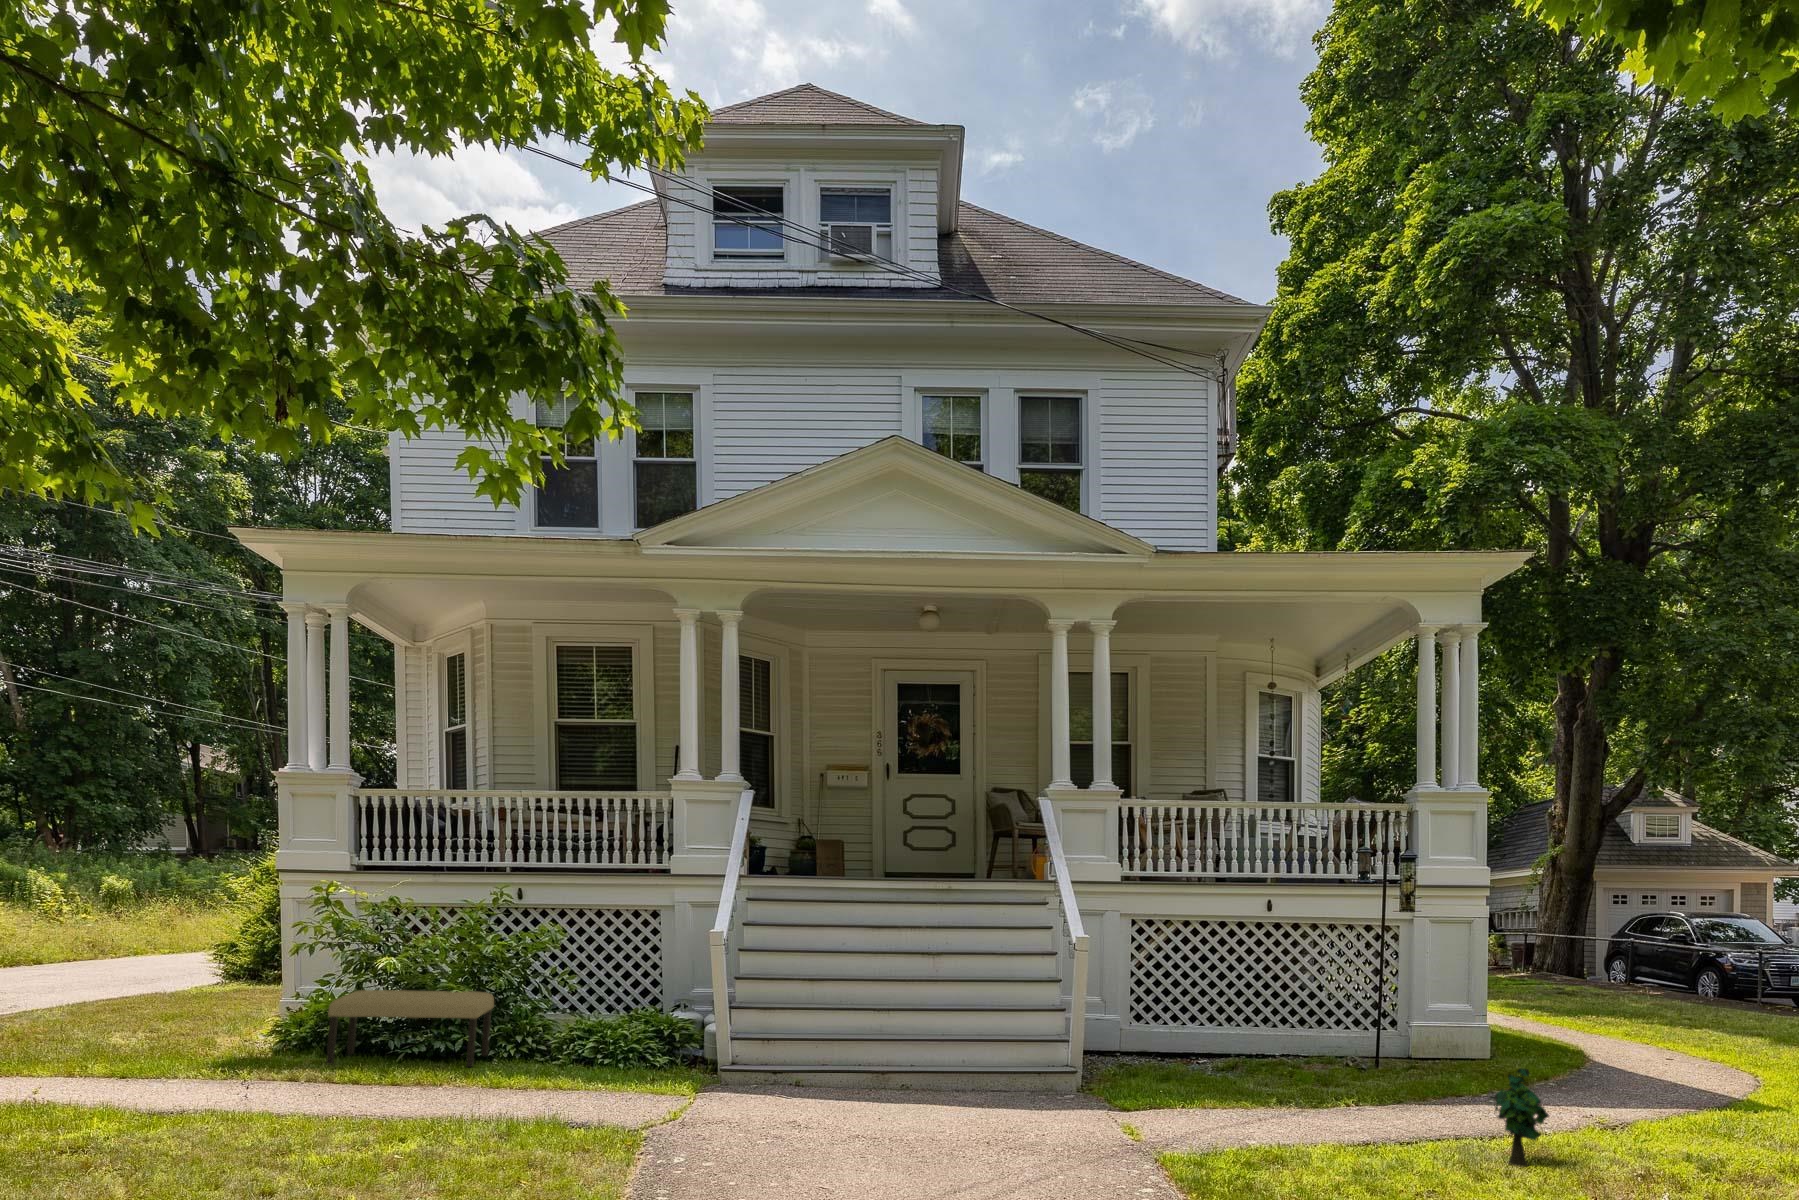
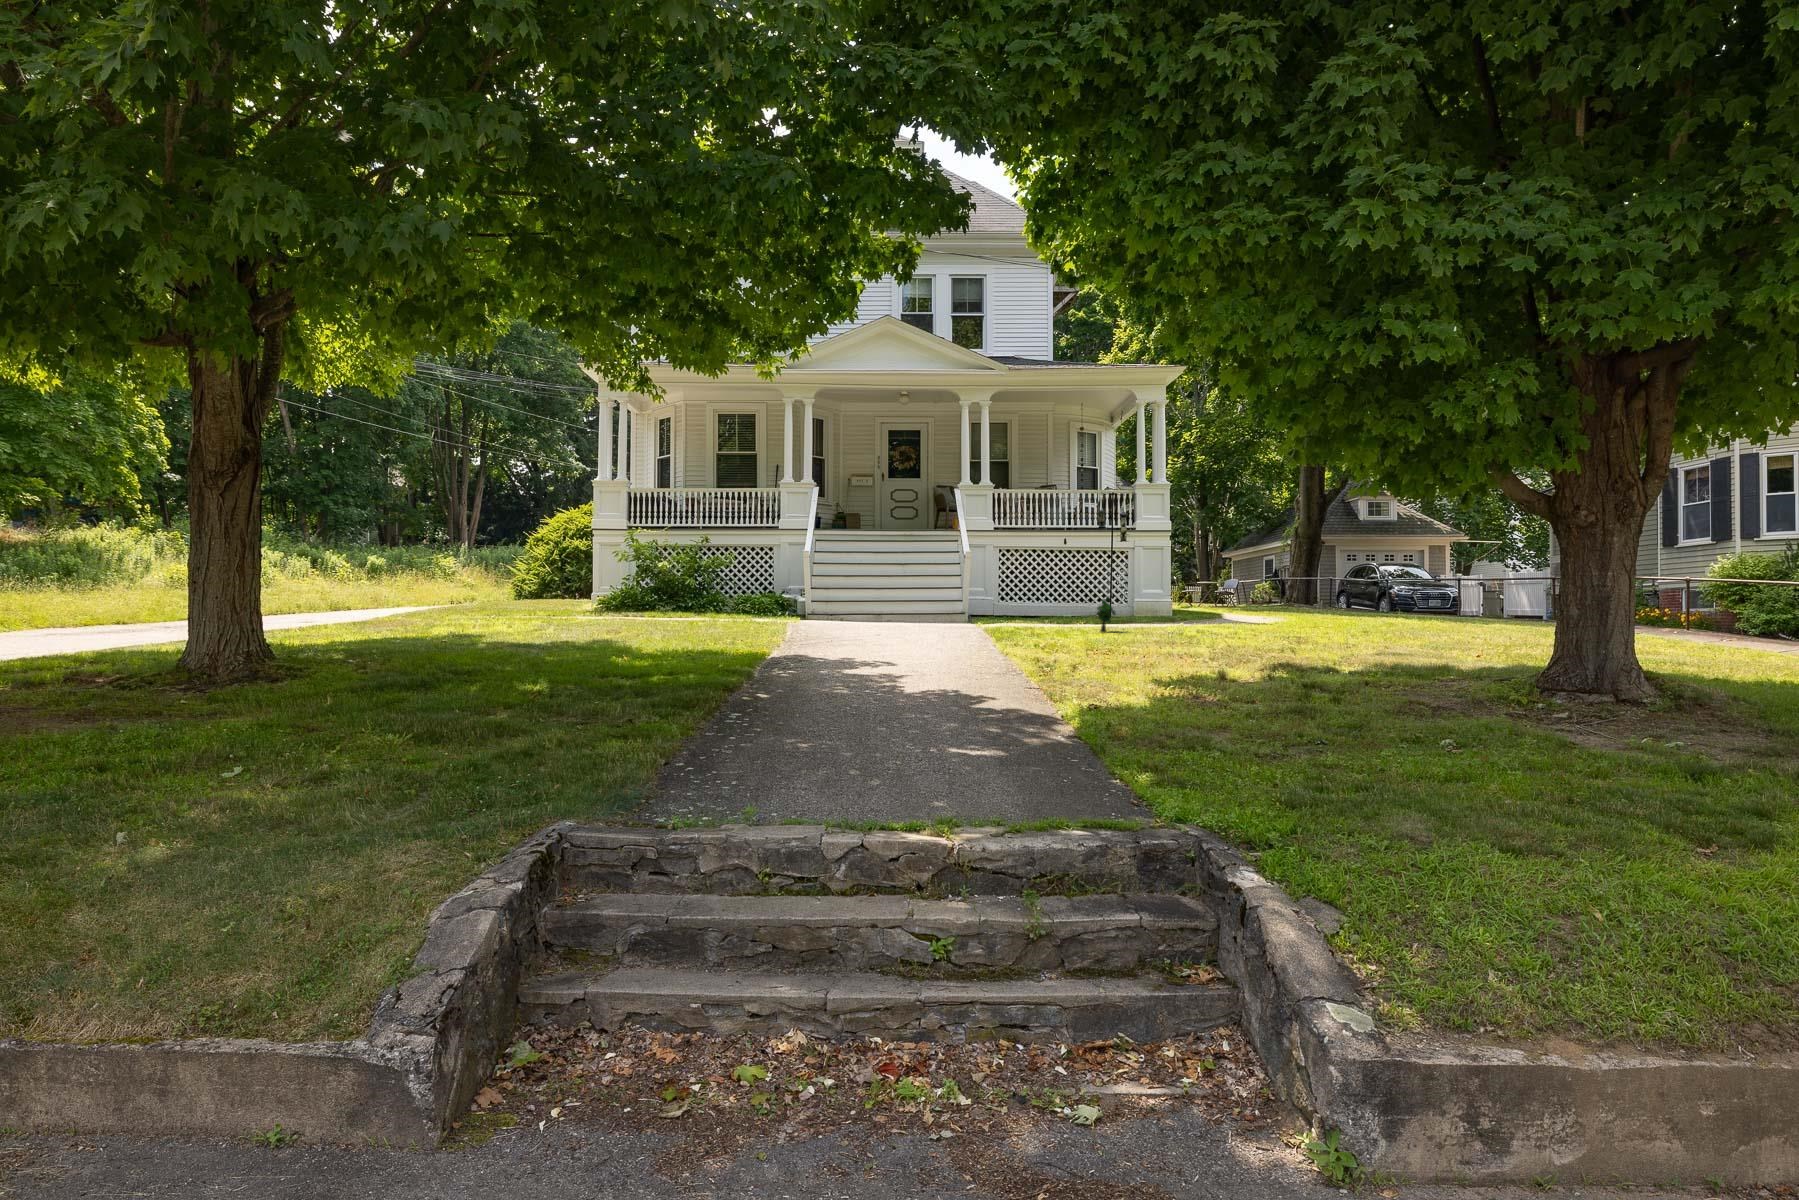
bench: present [326,990,494,1067] -> none [632,577,700,608]

